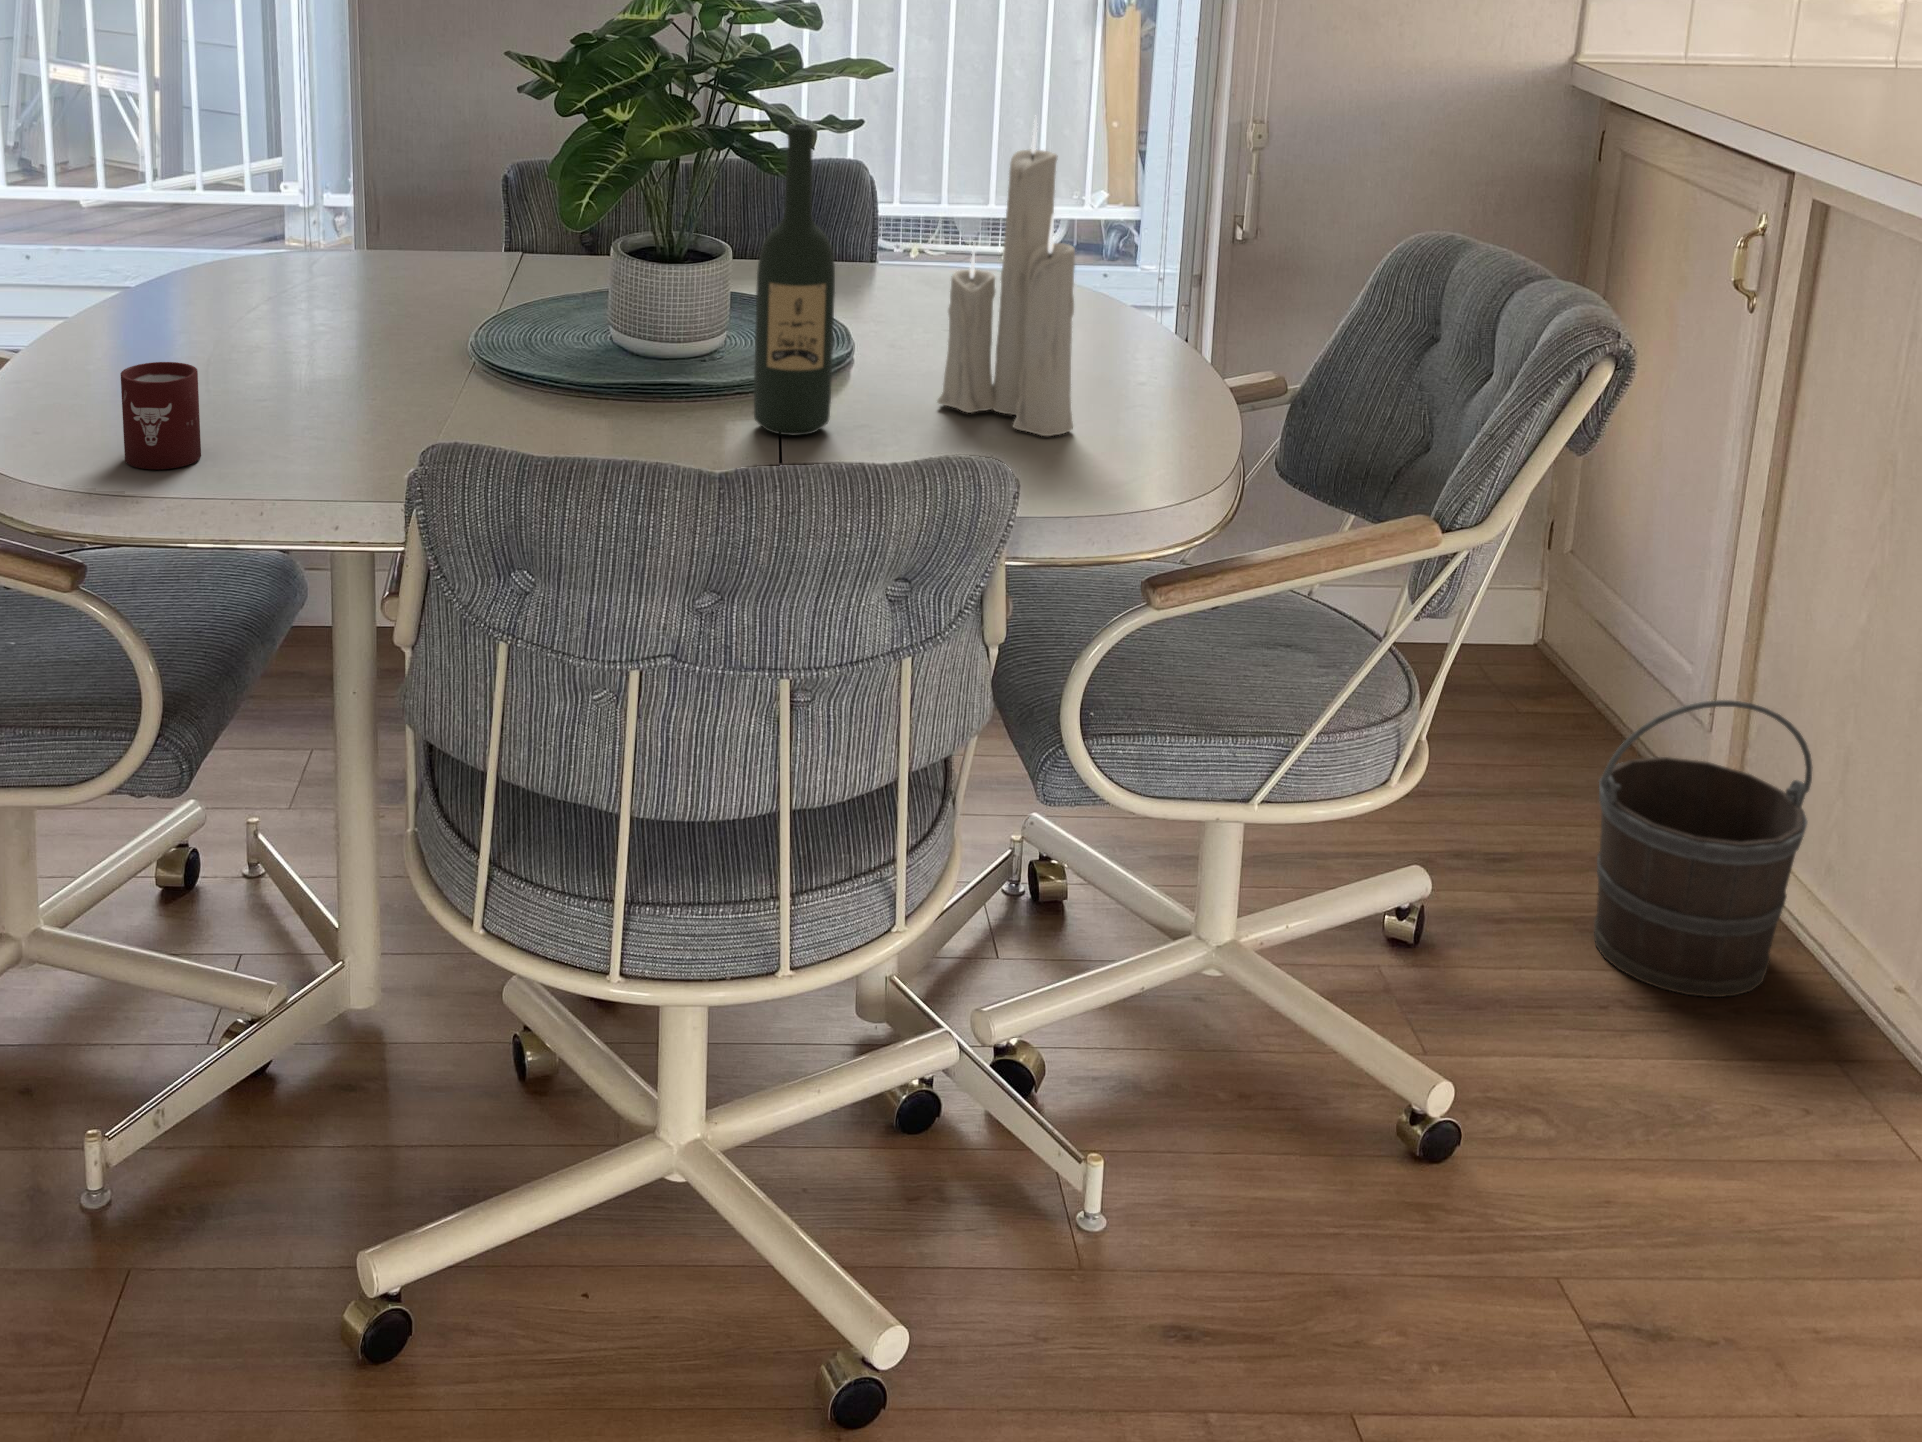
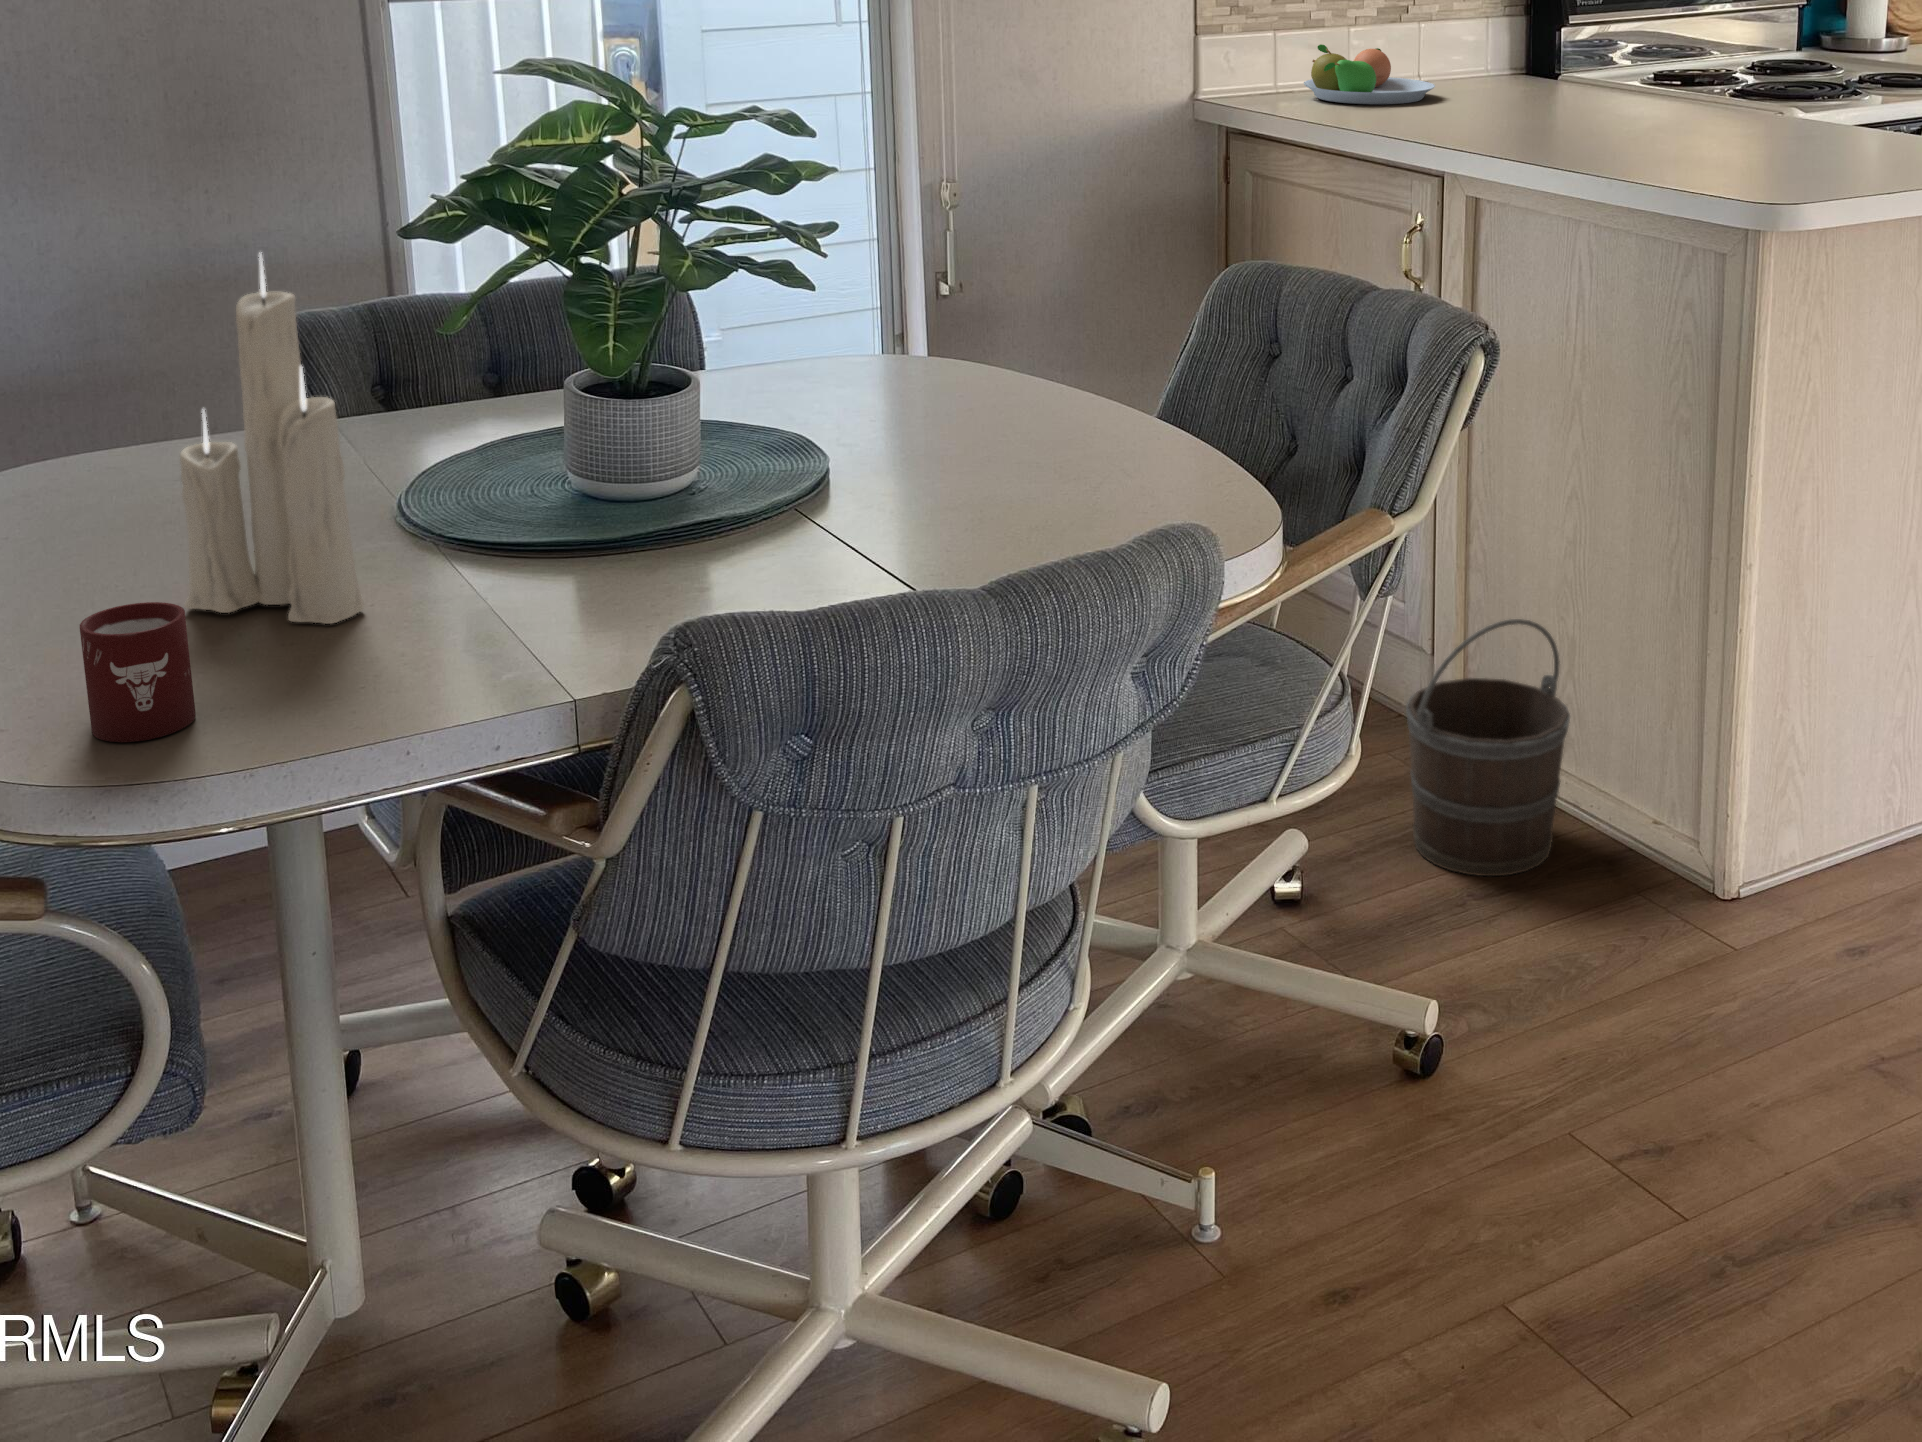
fruit bowl: none [1706,11,1877,88] -> present [1304,44,1435,104]
candle: present [937,118,1075,436] -> present [180,252,364,624]
wine bottle: present [754,124,835,436] -> none [776,224,863,548]

